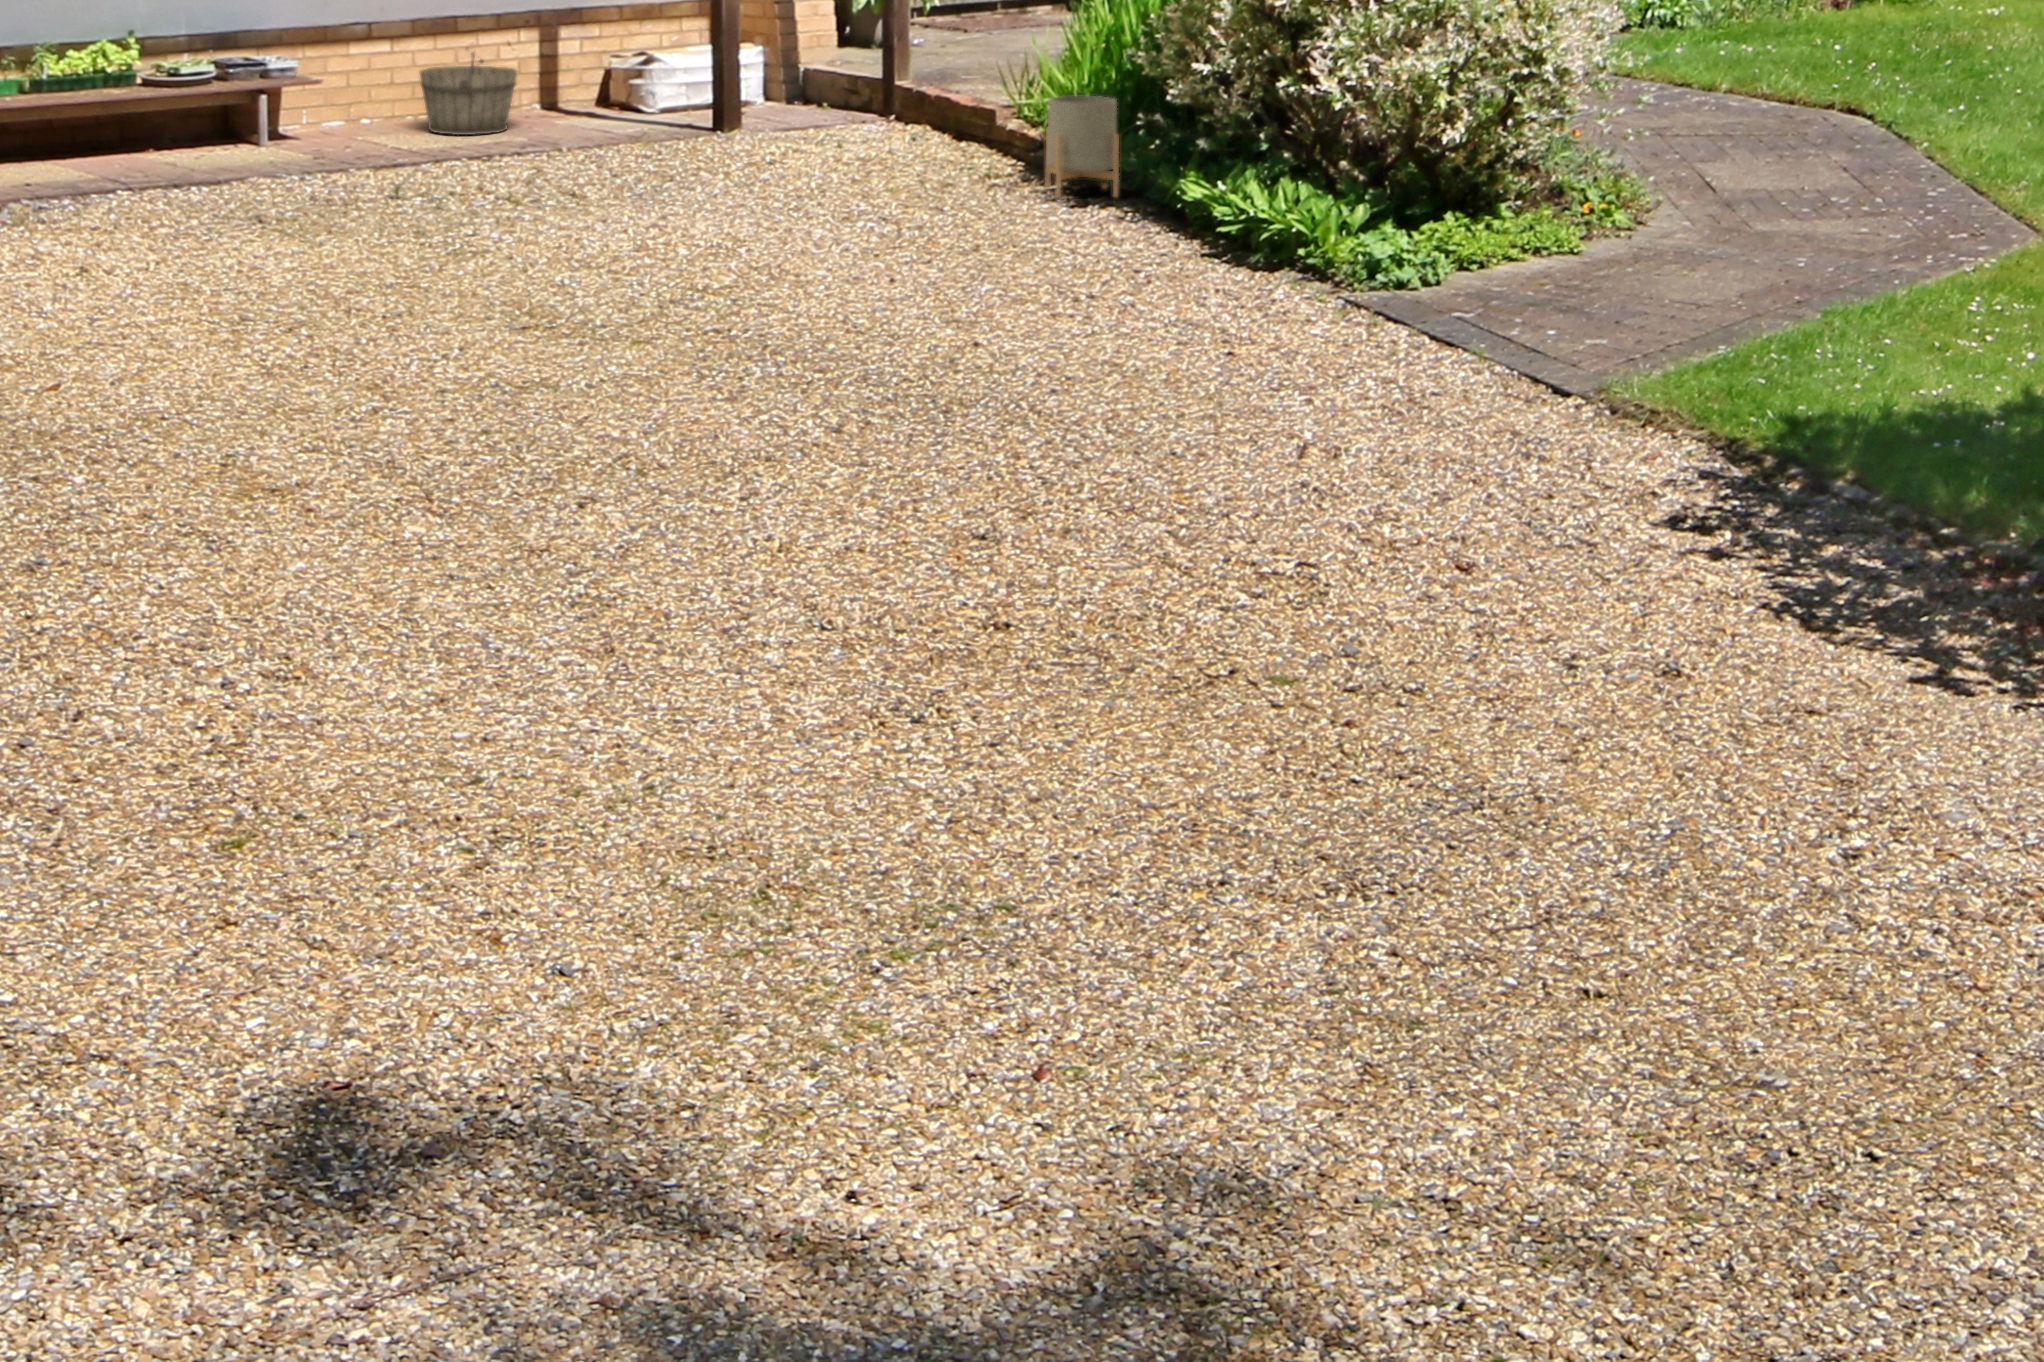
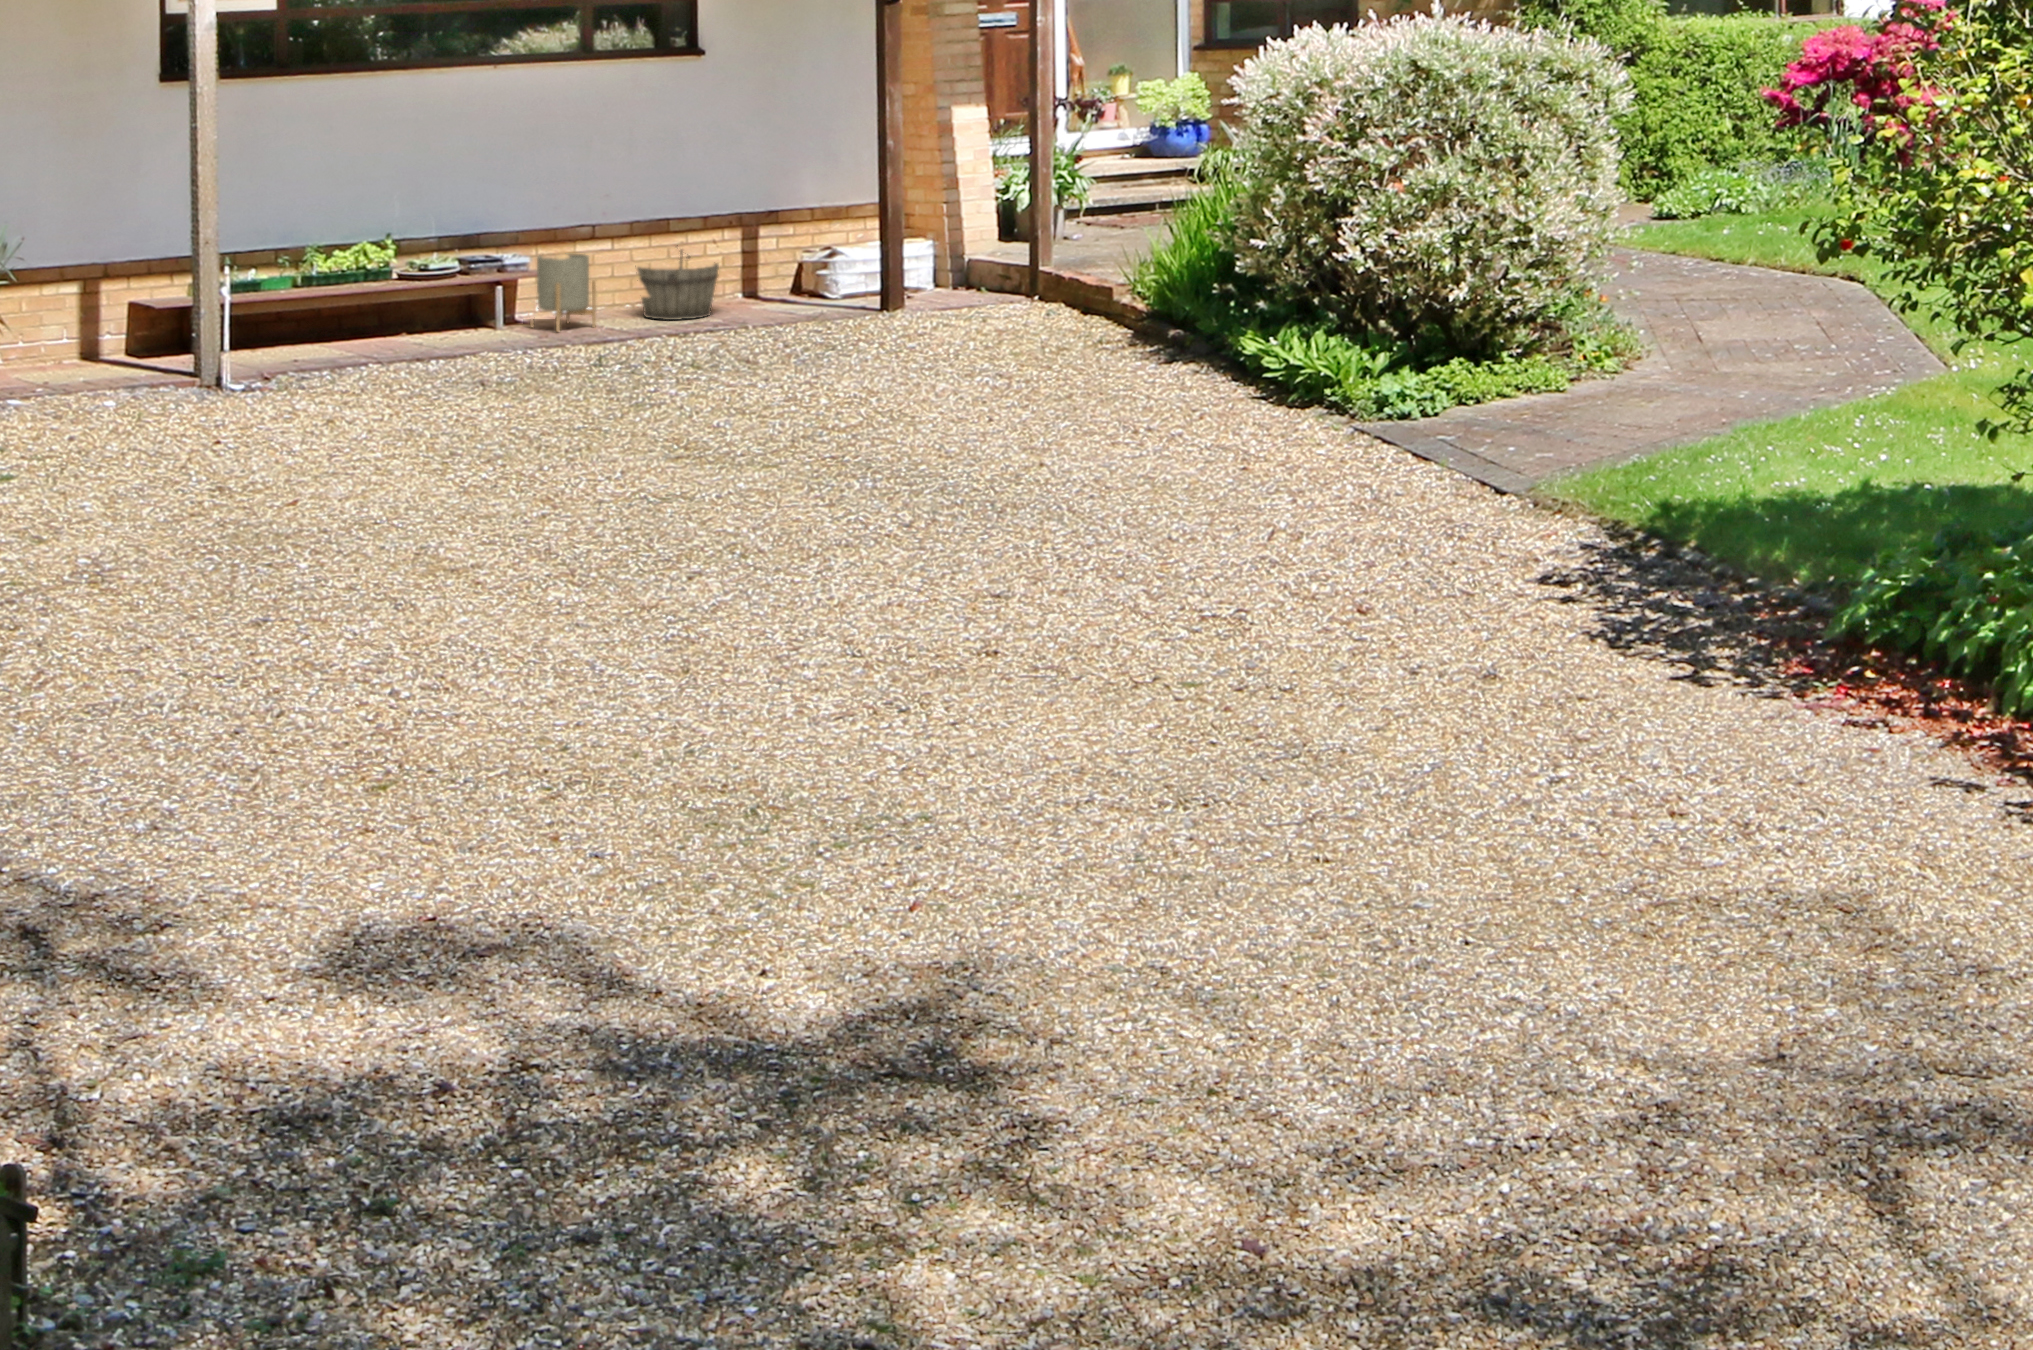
planter: present [1046,96,1119,197] -> present [530,254,596,332]

